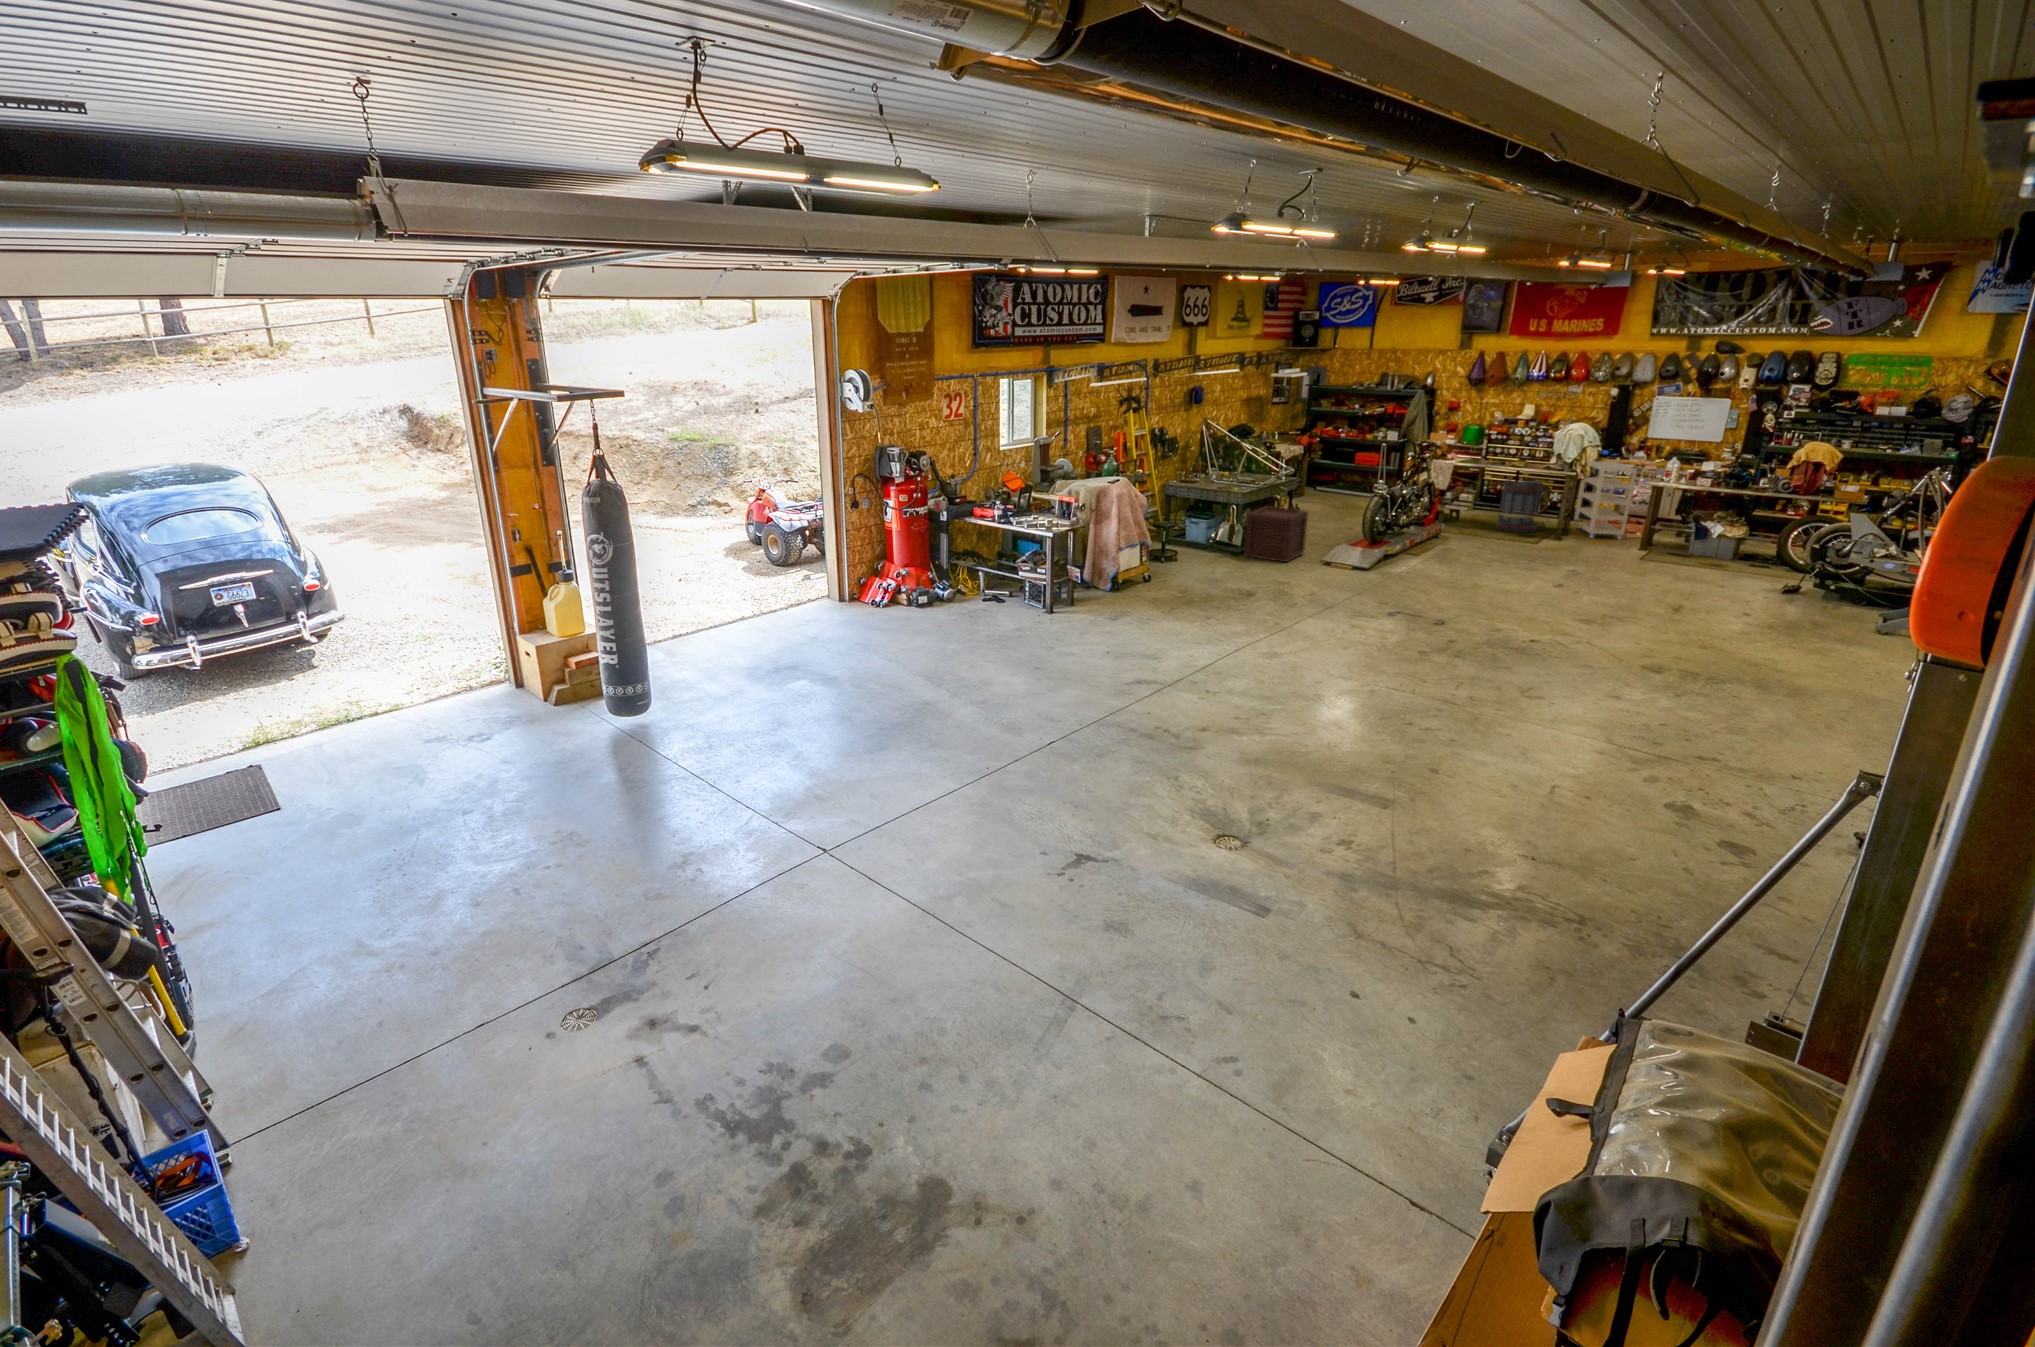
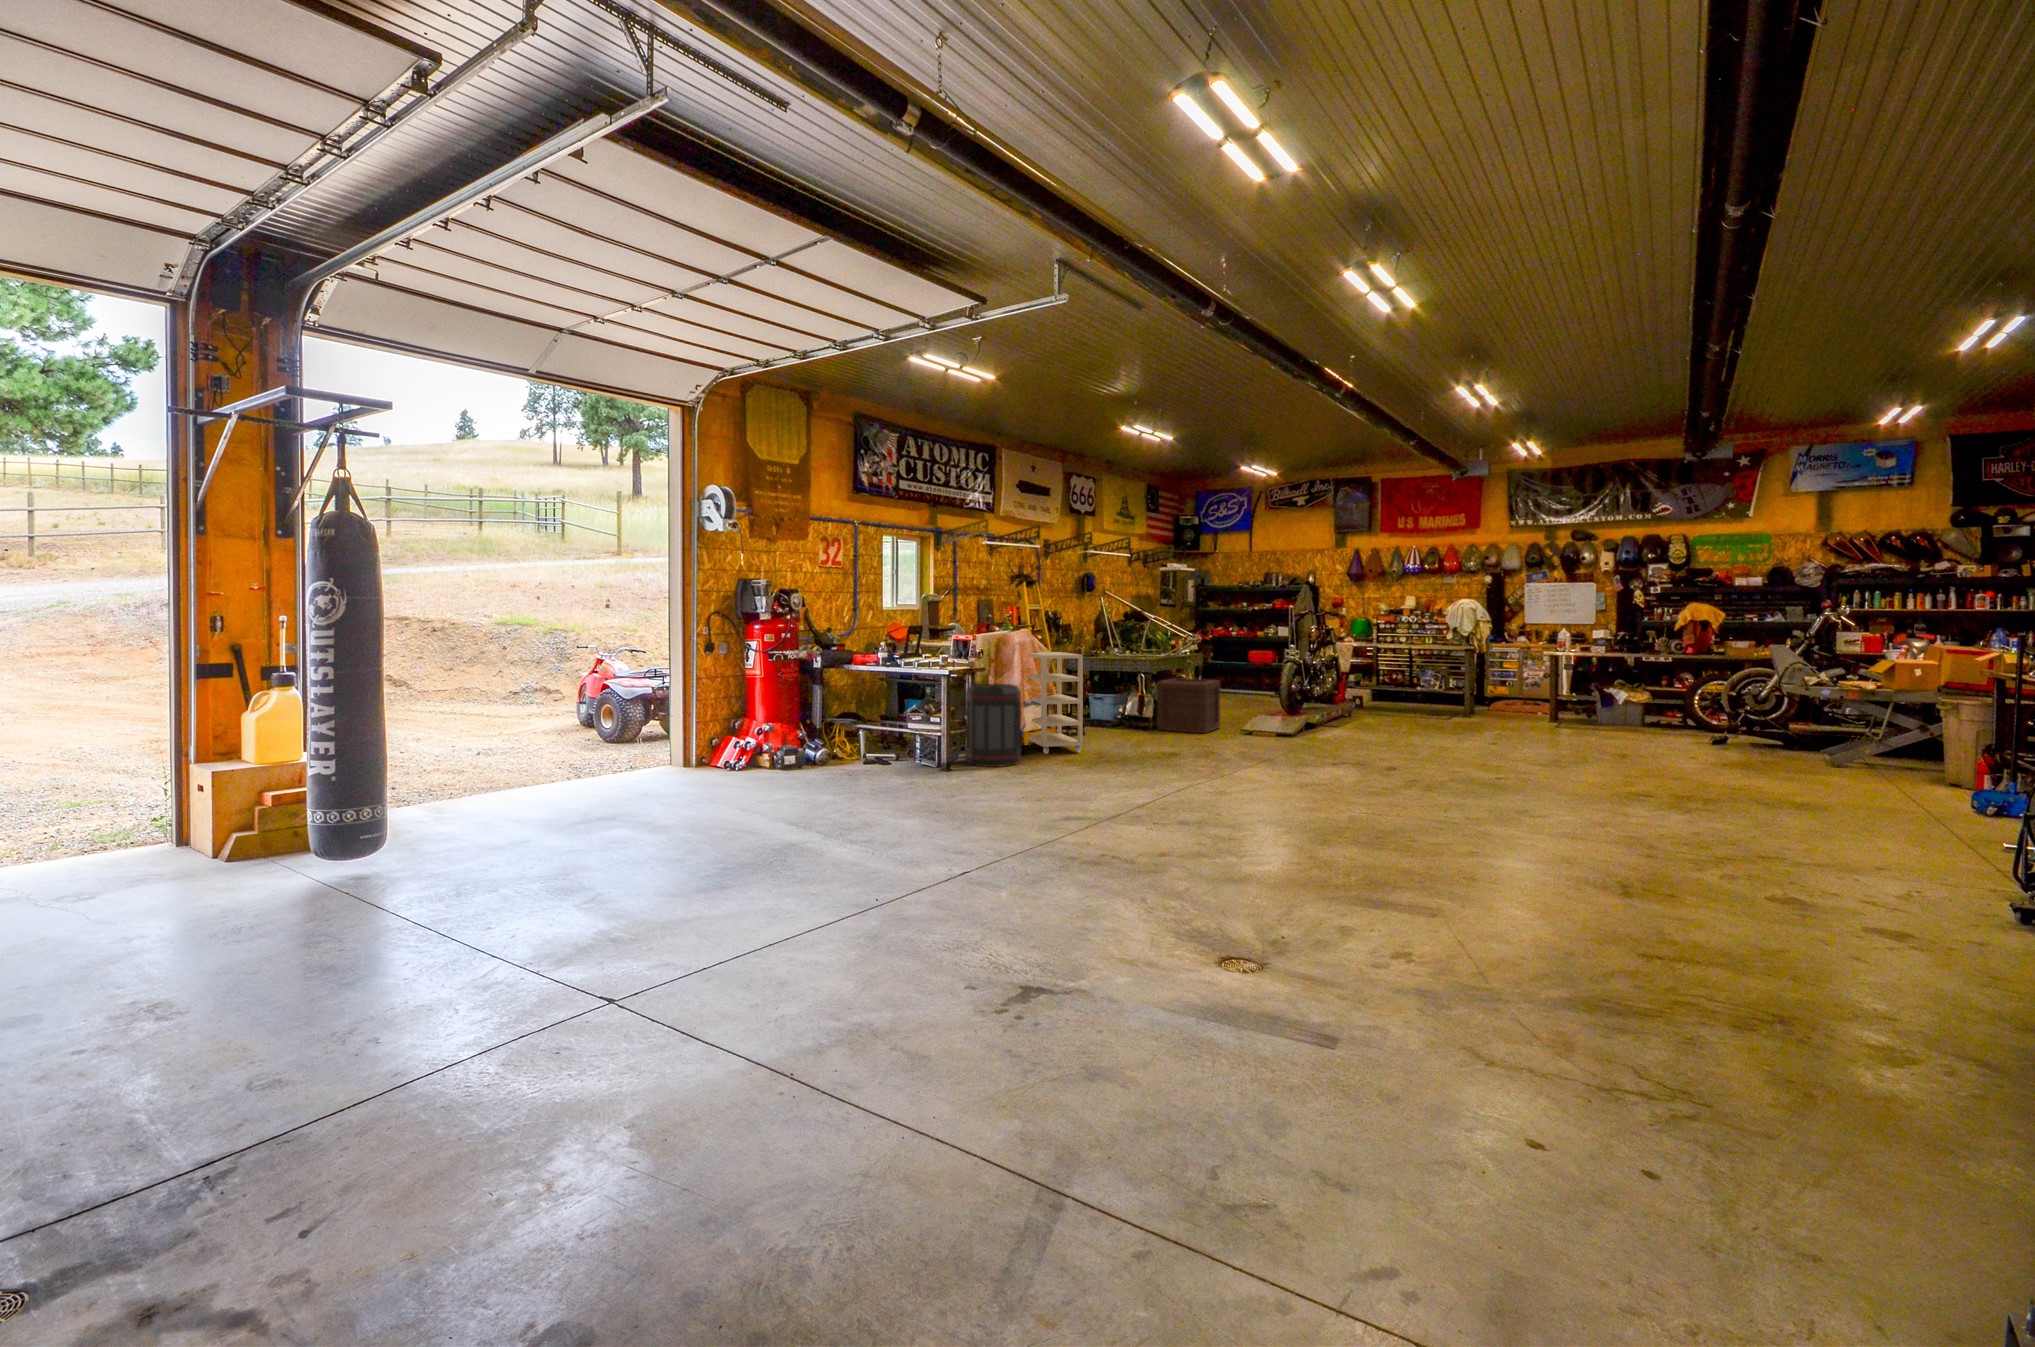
shelving unit: present [1573,461,1637,539] -> present [1028,652,1083,754]
trash can: present [1497,480,1544,533] -> present [965,684,1021,767]

